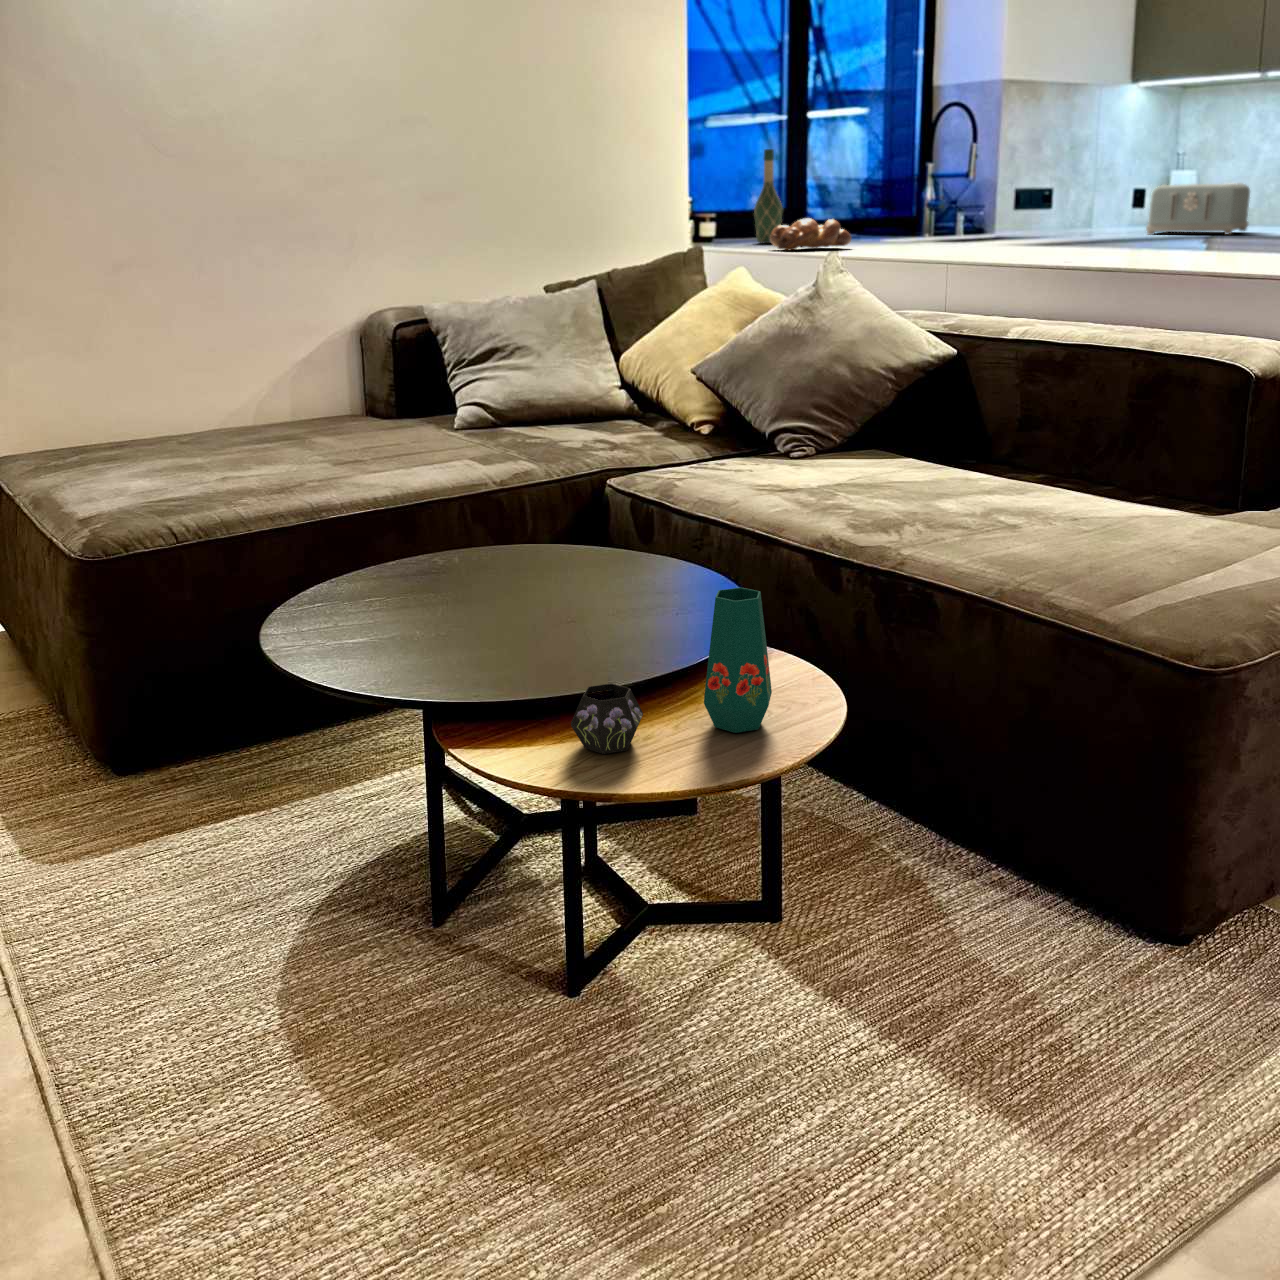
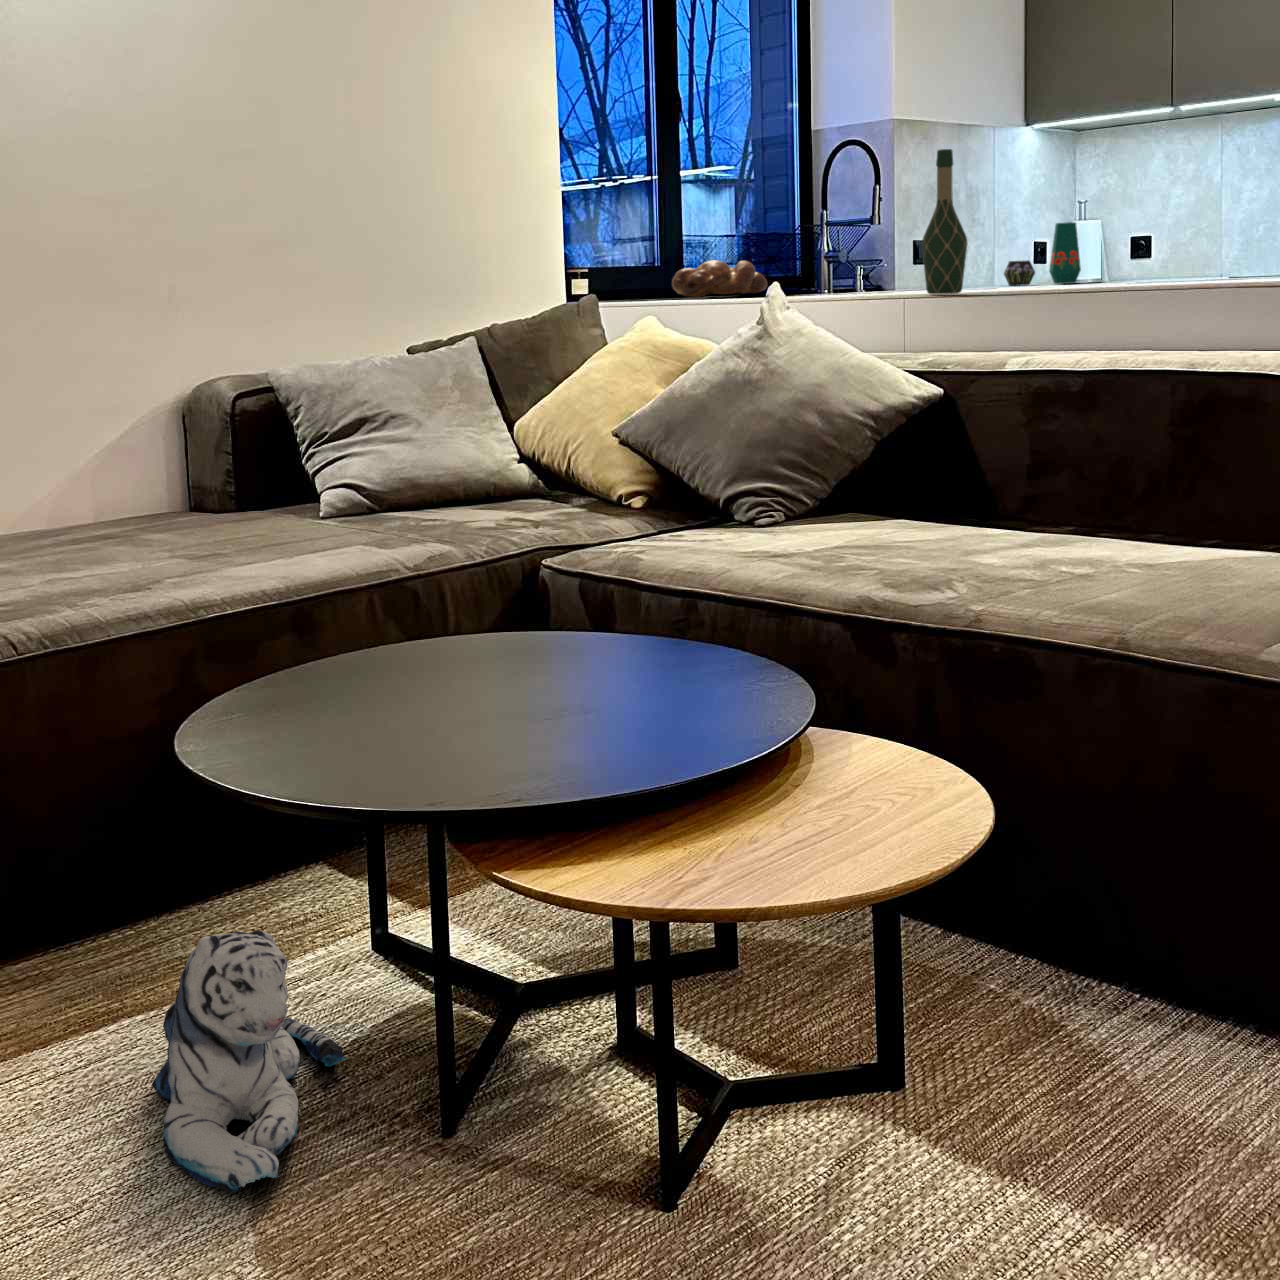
wine bottle: present [754,149,783,243] -> present [922,149,967,295]
toaster: present [1146,183,1250,235] -> none [1075,225,1184,283]
vase: present [571,588,772,754] -> present [1004,222,1081,286]
plush toy: none [239,765,383,952] -> present [152,930,345,1192]

